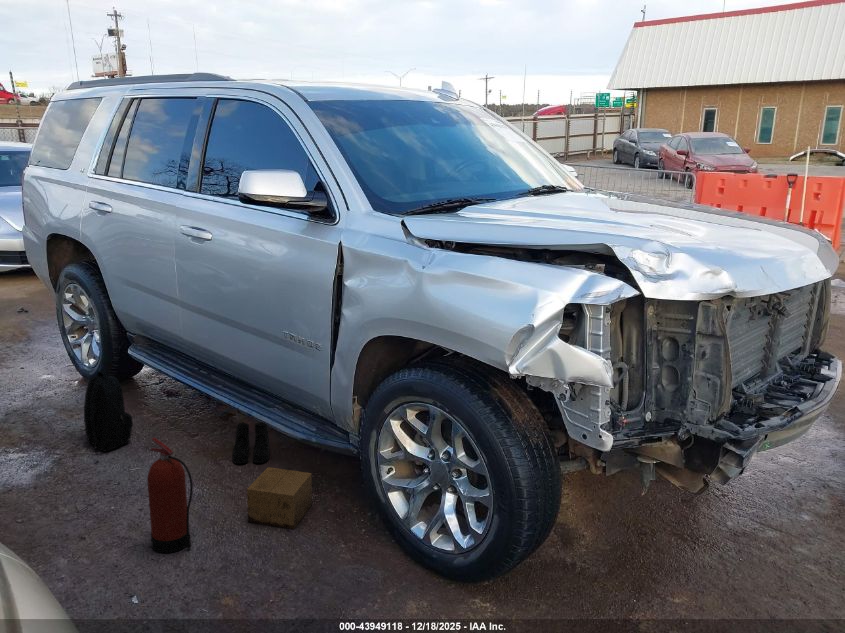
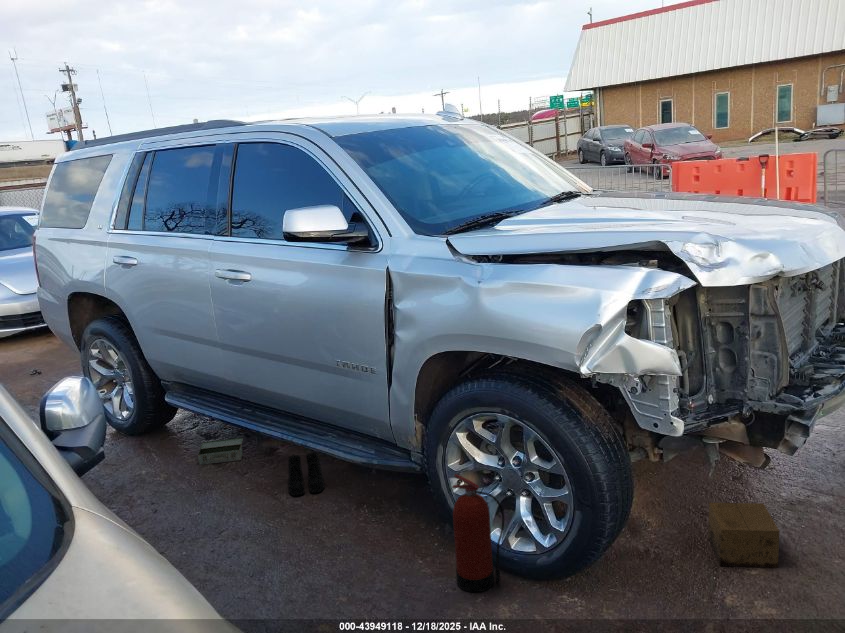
backpack: present [84,370,133,451] -> none [135,420,184,500]
toolbox: none [152,399,201,421] -> present [198,438,243,465]
fire extinguisher: present [147,437,193,553] -> present [452,474,504,592]
cardboard box: present [247,467,312,529] -> present [708,503,780,568]

